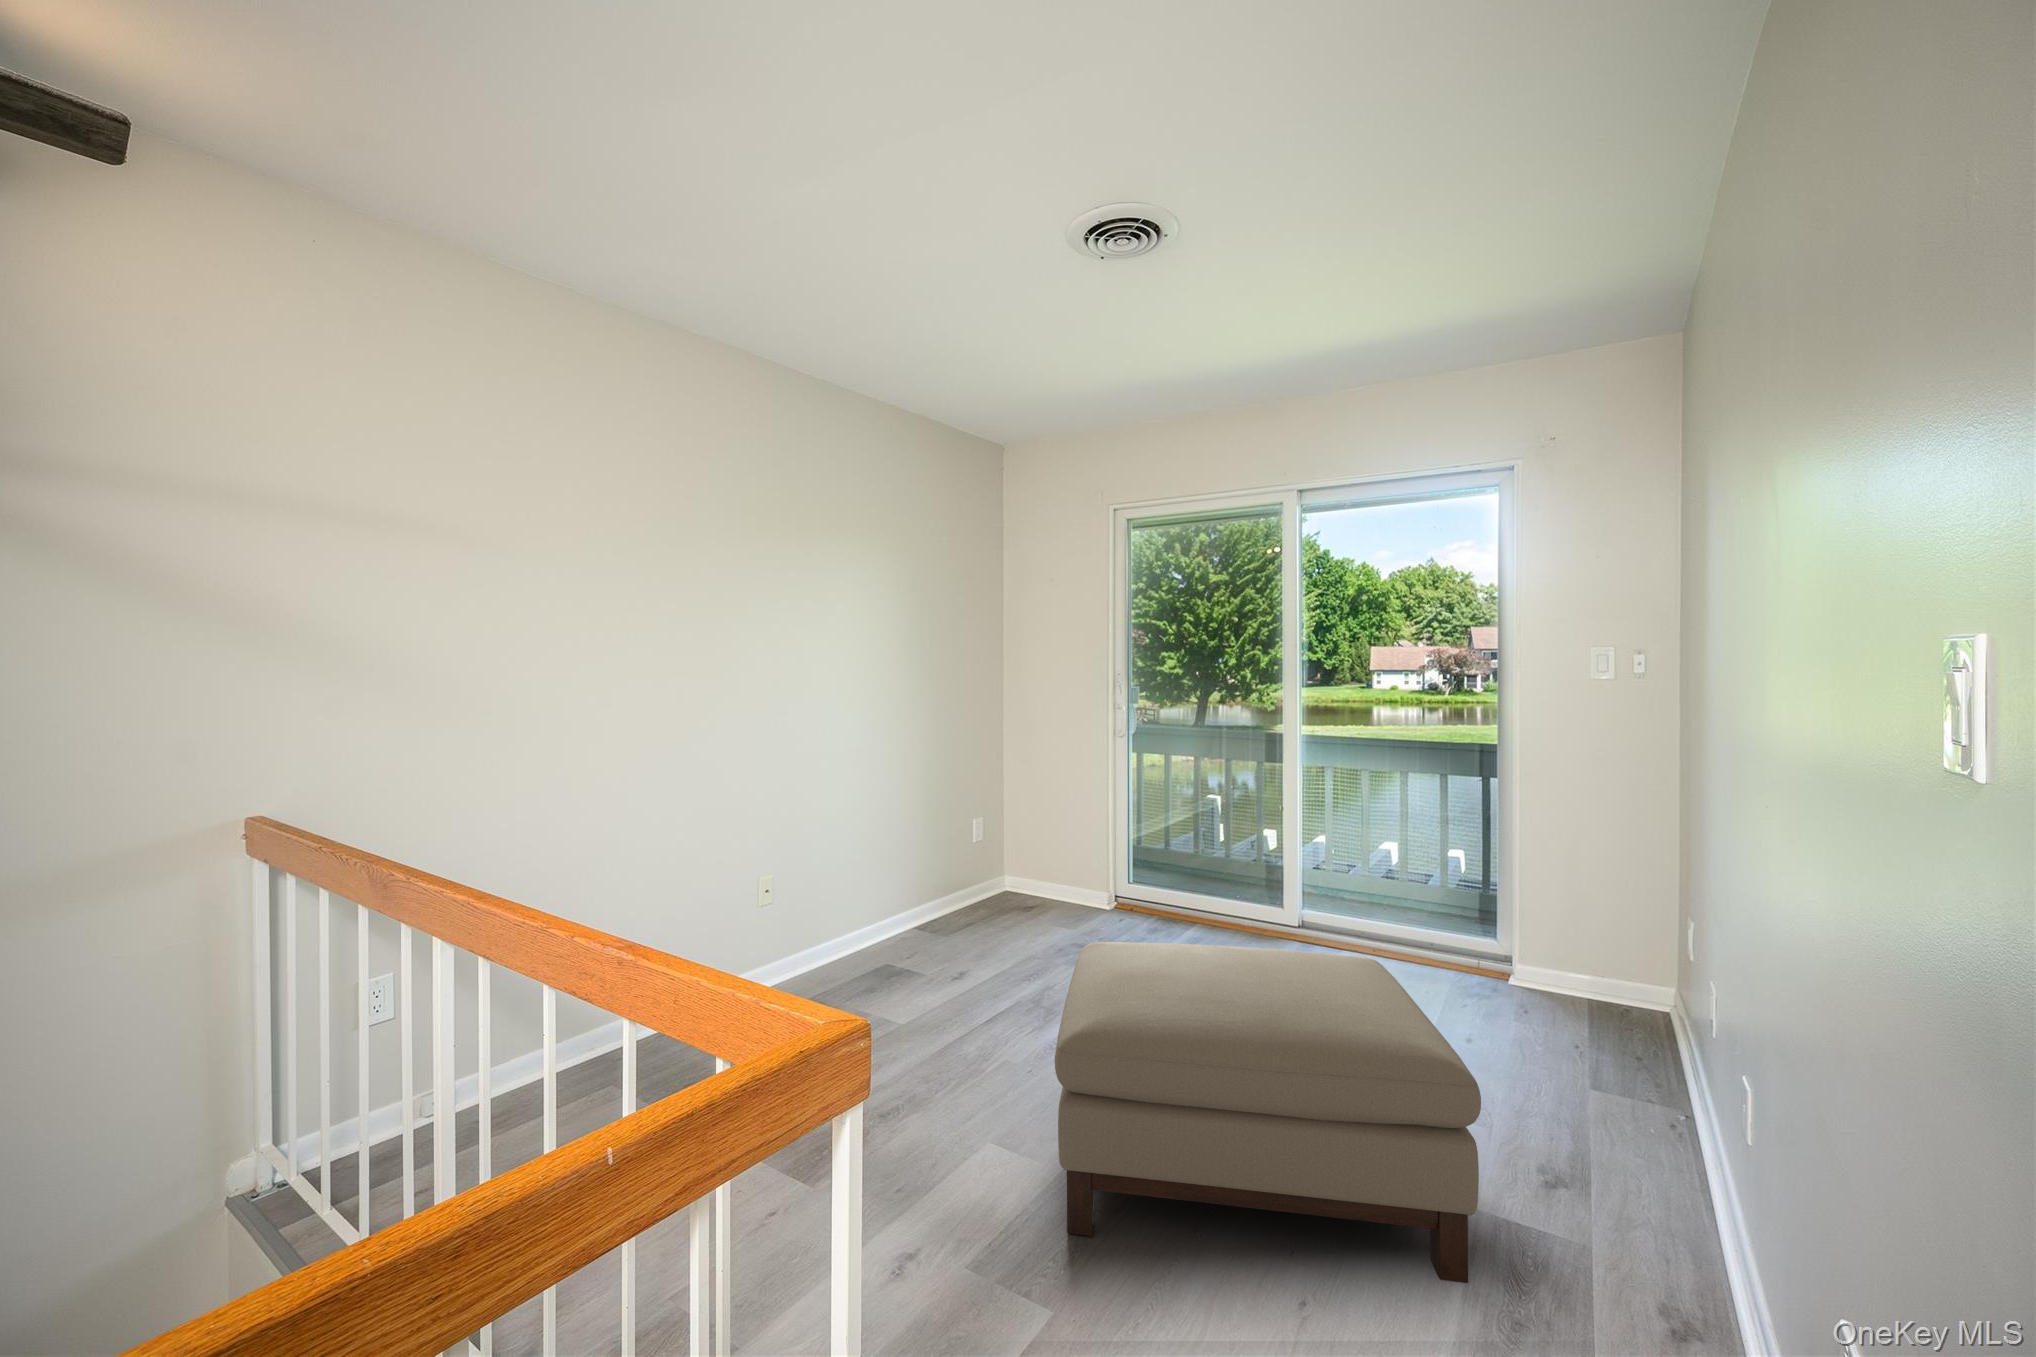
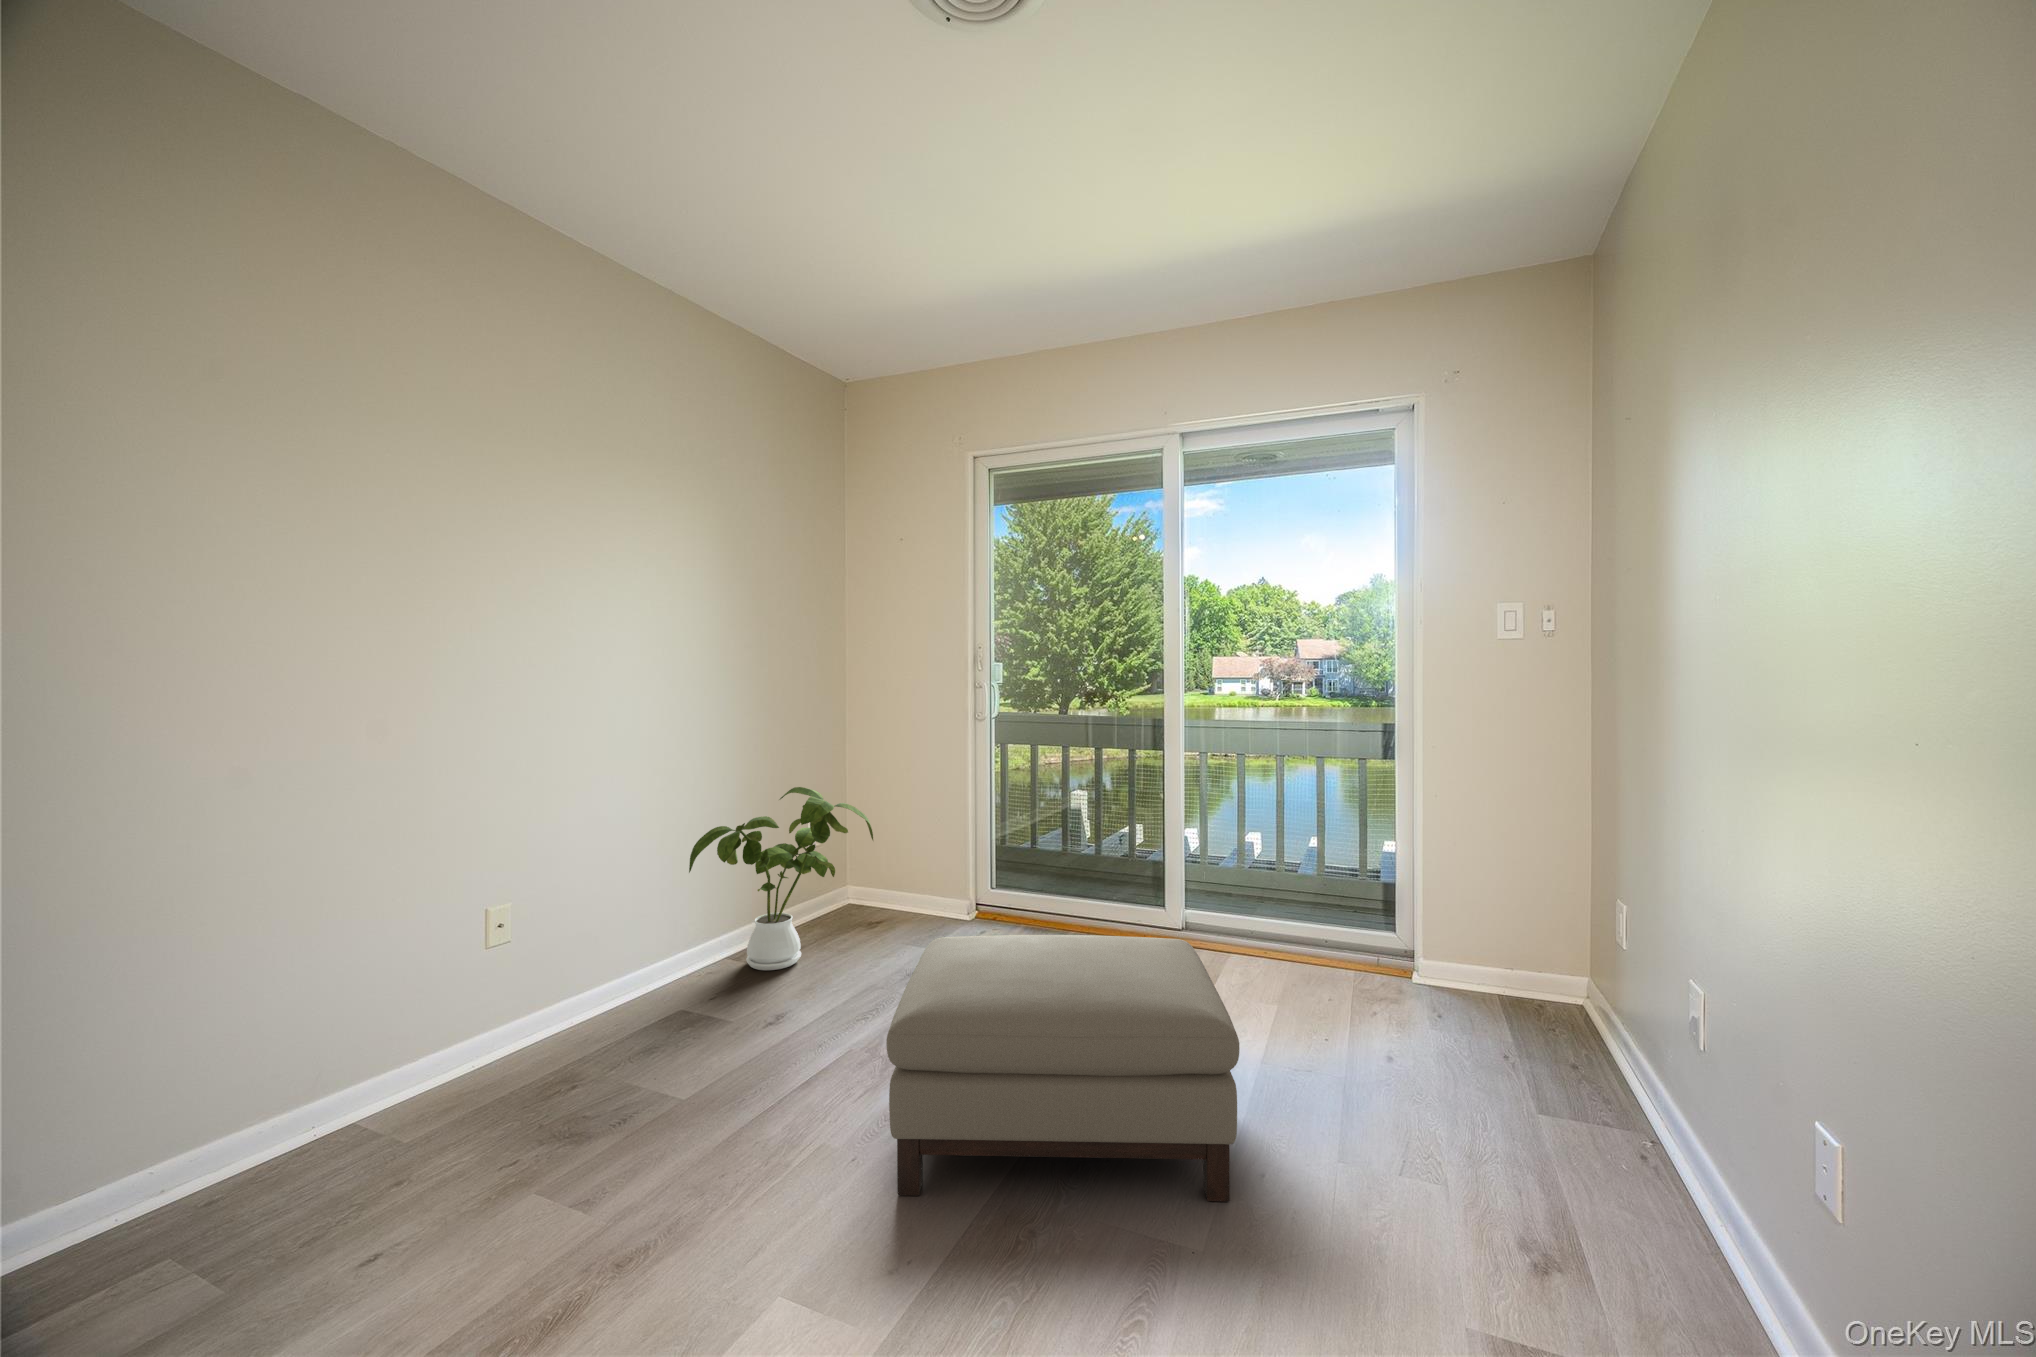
house plant: none [829,778,1010,963] -> present [689,787,873,970]

